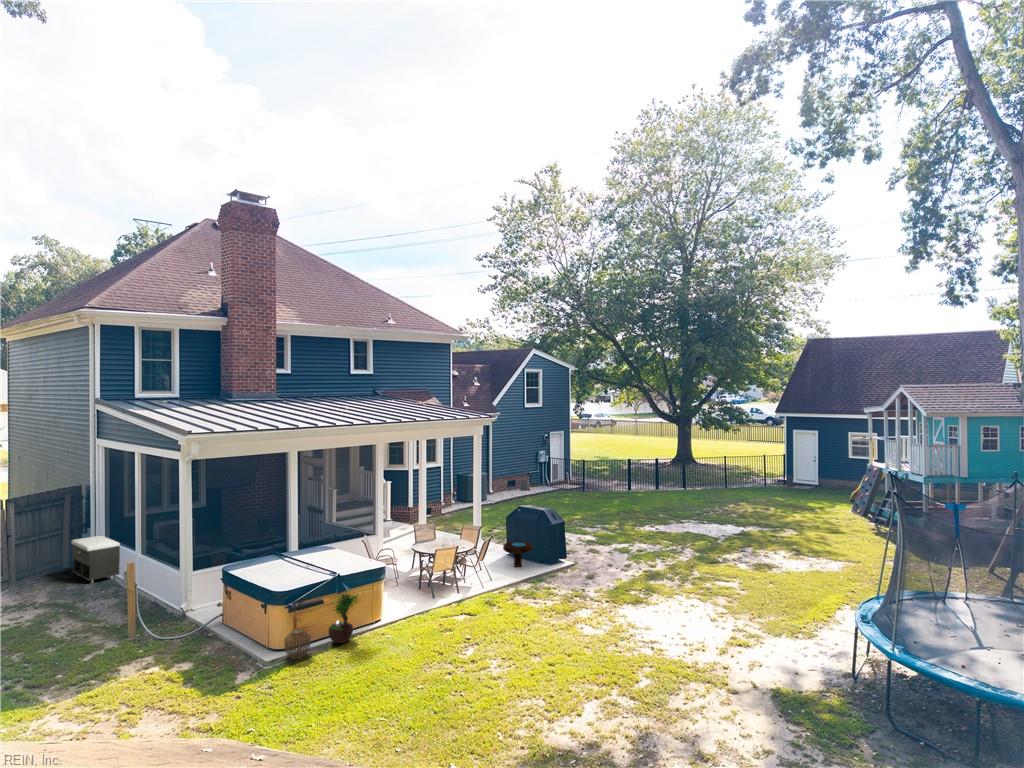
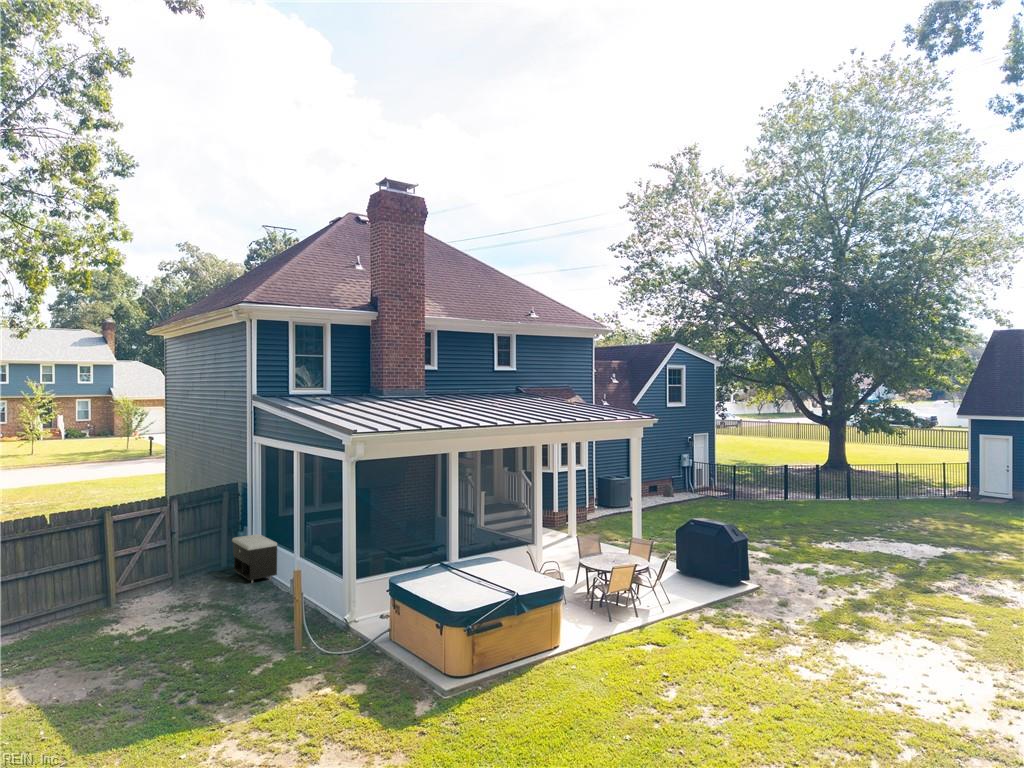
side table: present [503,542,533,567] -> none [675,558,710,588]
potted tree: present [328,594,358,643] -> none [506,612,542,673]
woven basket: present [284,629,310,659] -> none [462,654,490,690]

